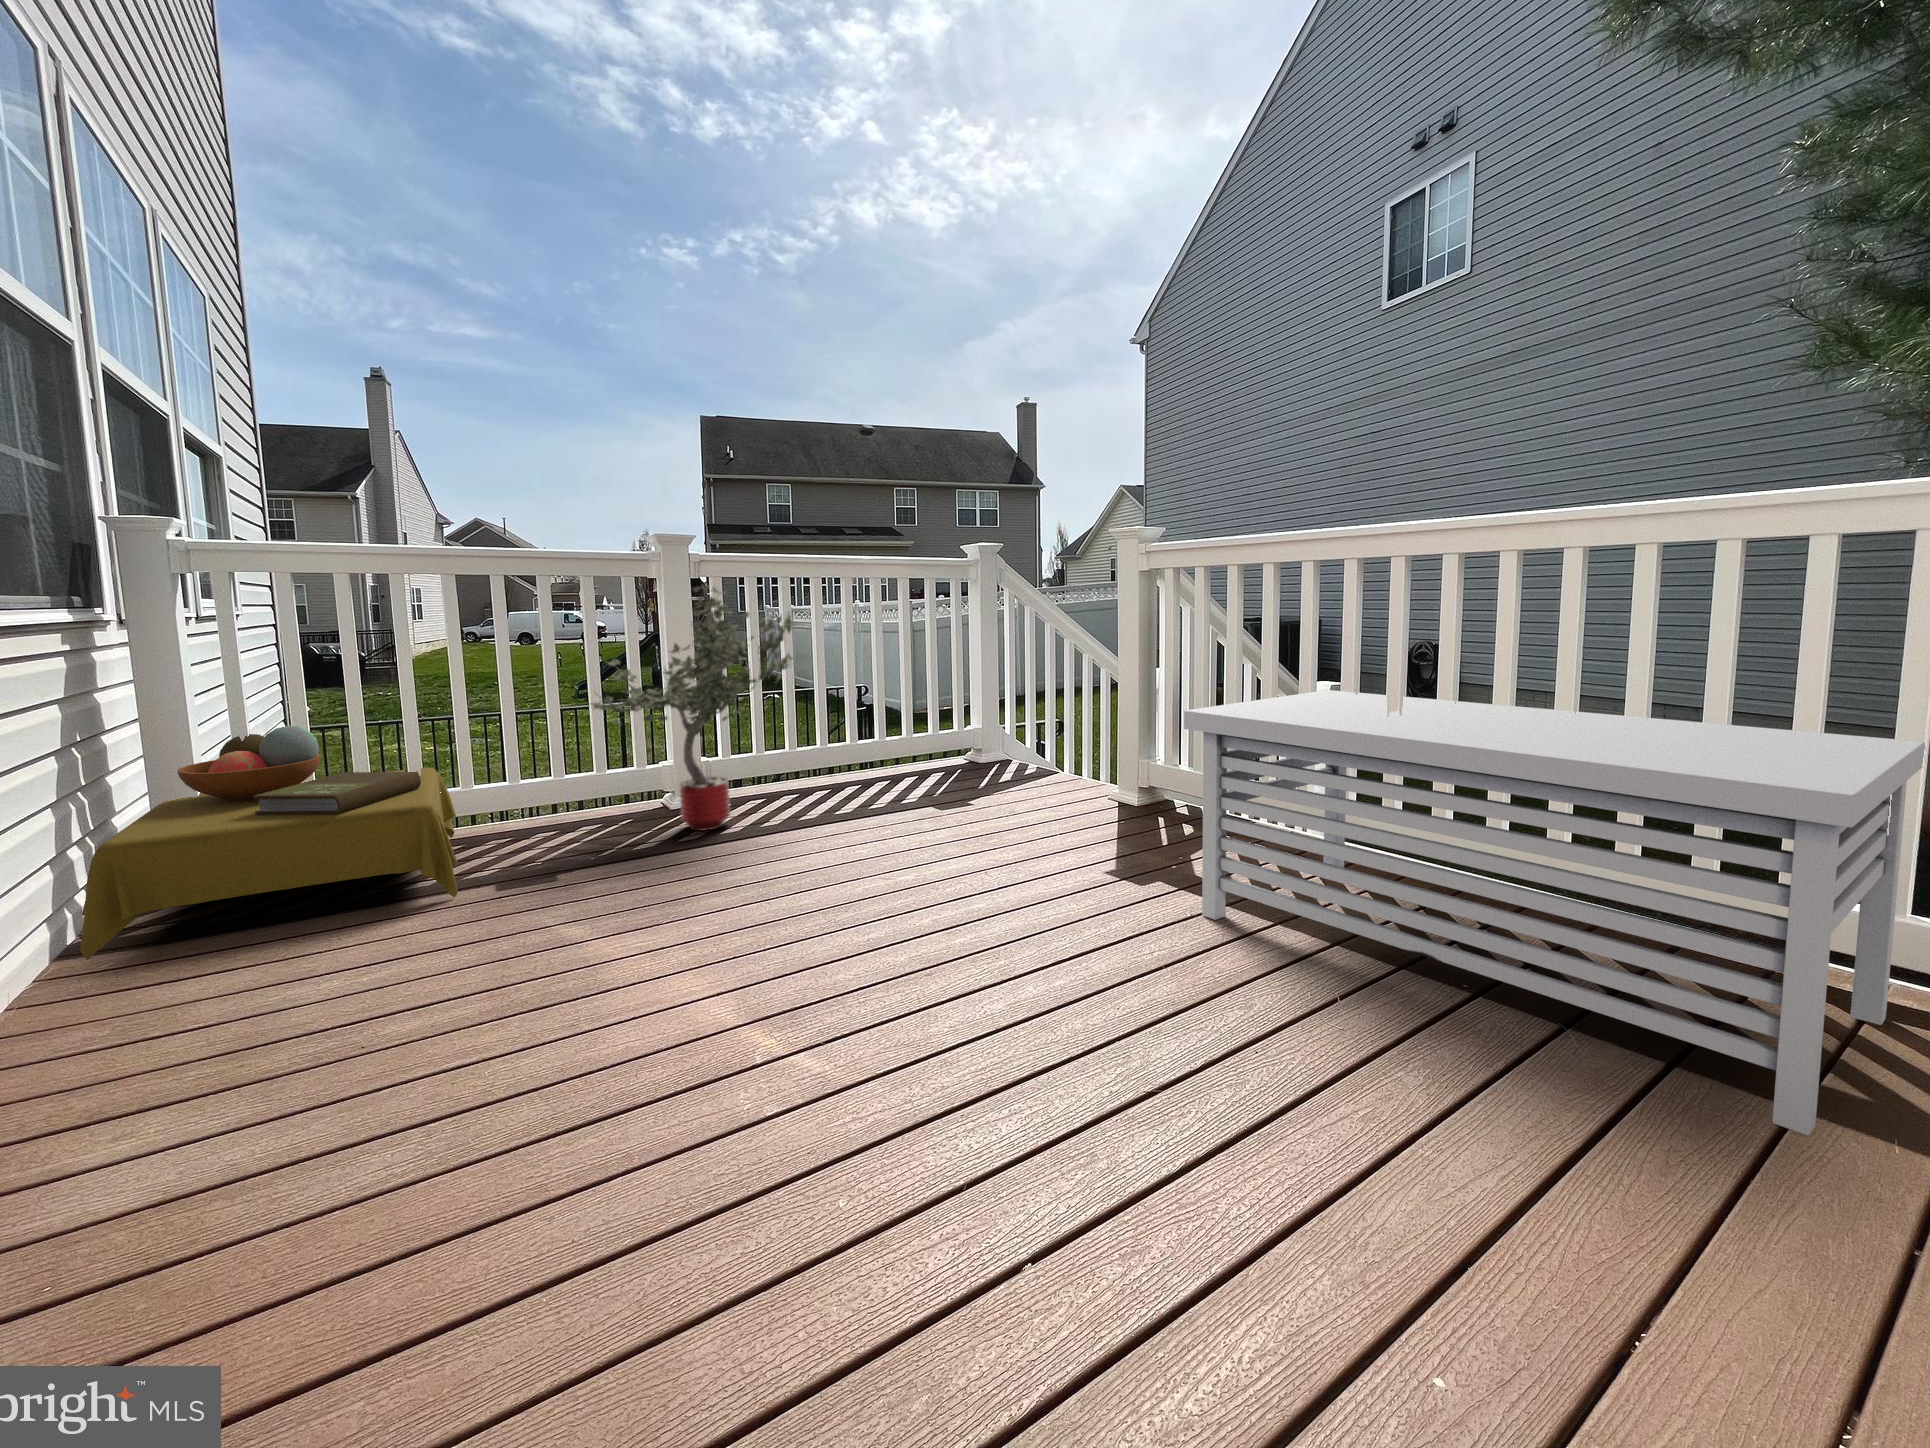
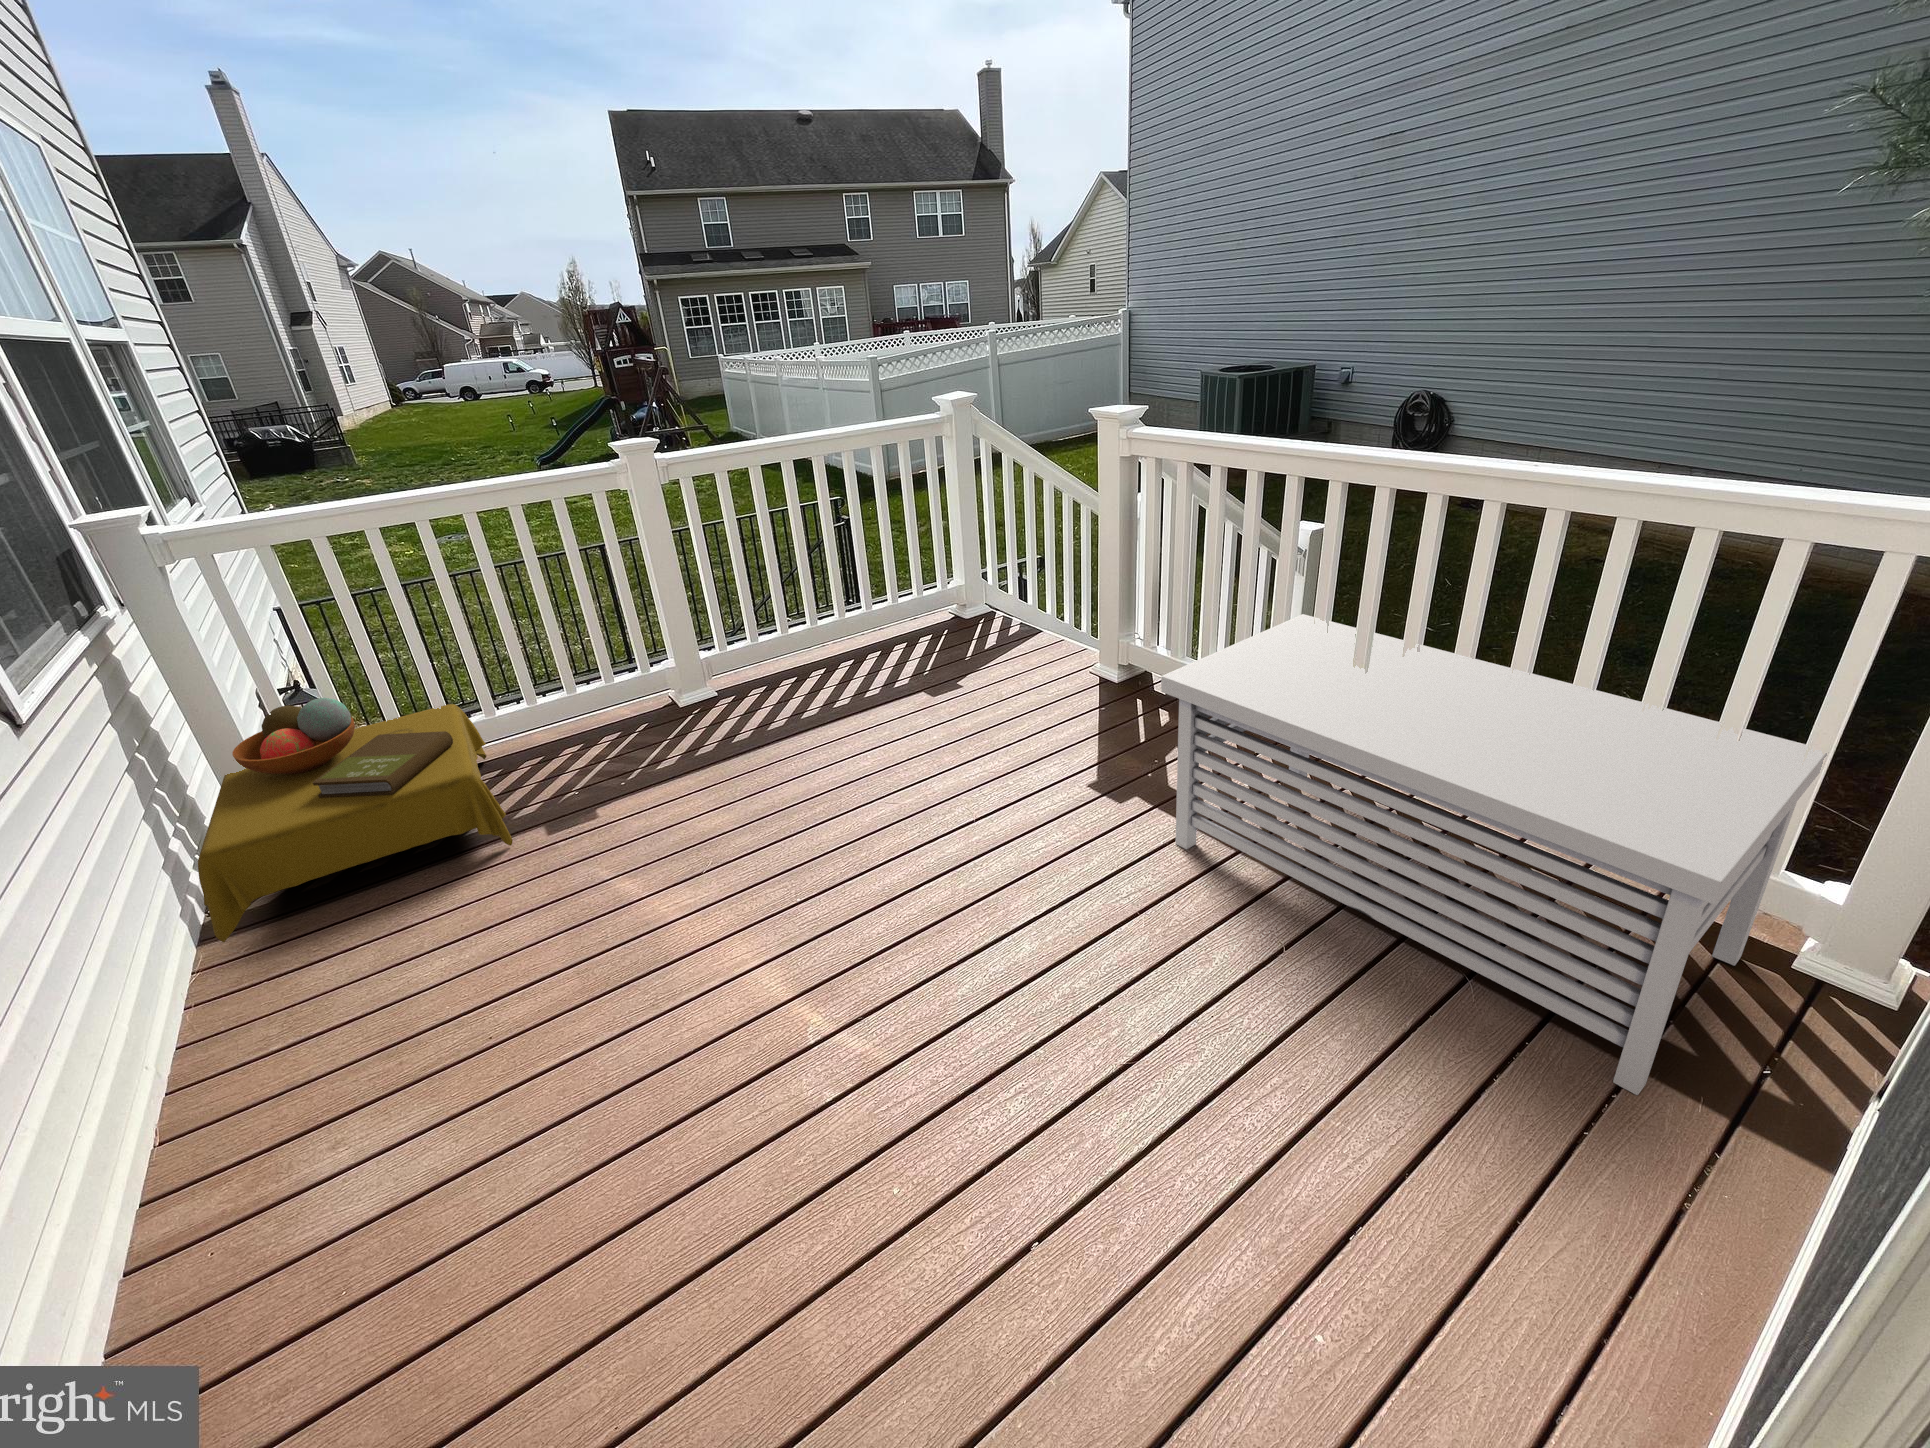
potted tree: present [591,585,792,831] -> none [588,499,780,738]

